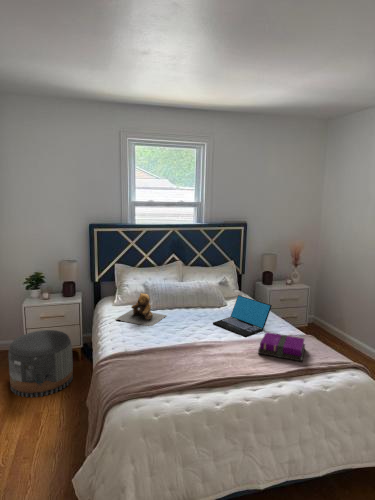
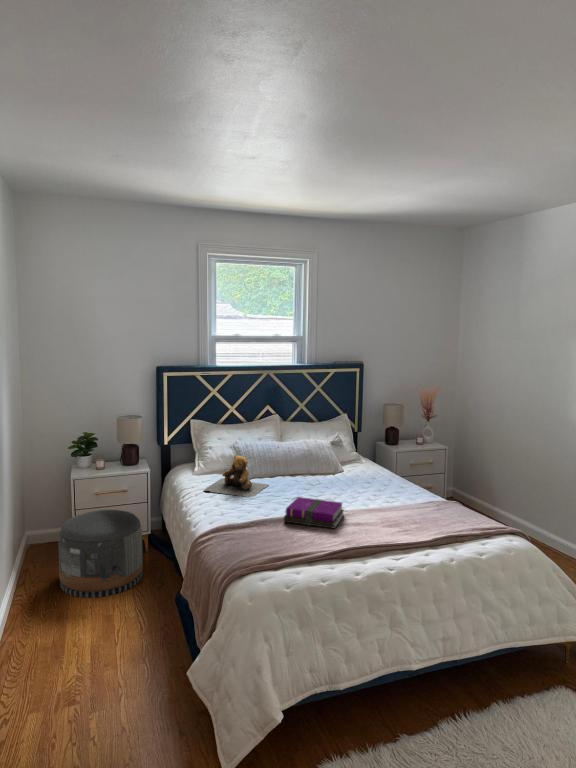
laptop: present [213,295,272,337] -> none [331,455,406,506]
notebook: present [258,332,305,361] -> present [284,497,344,529]

